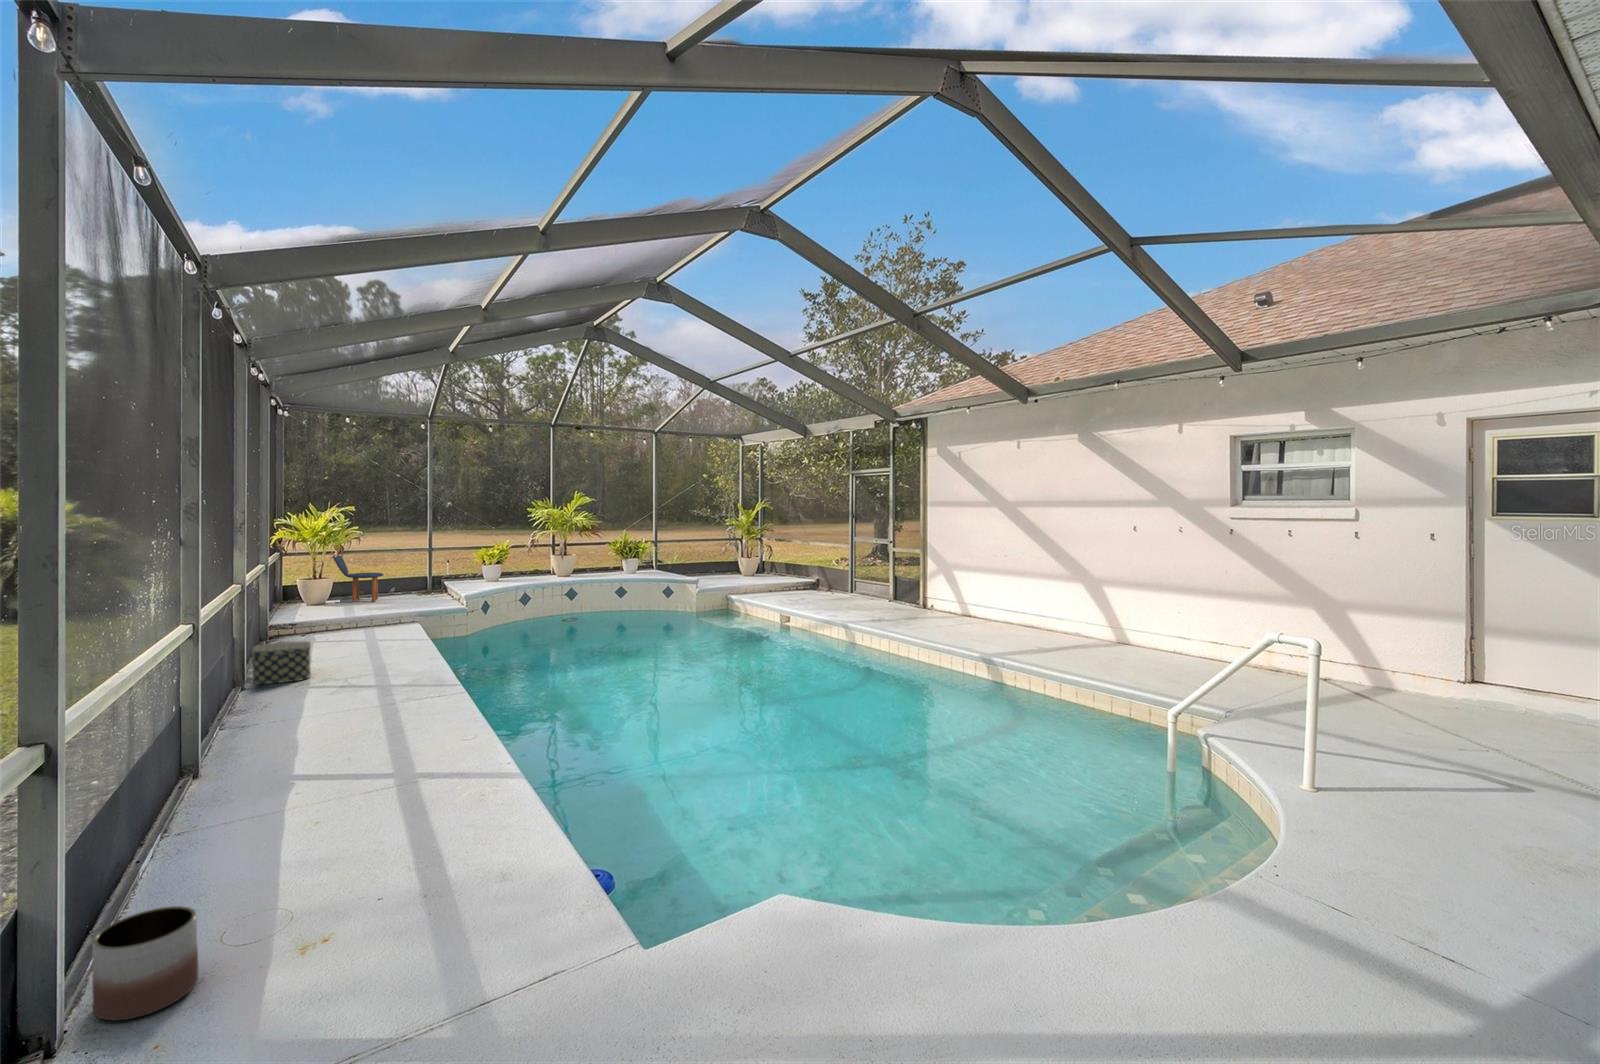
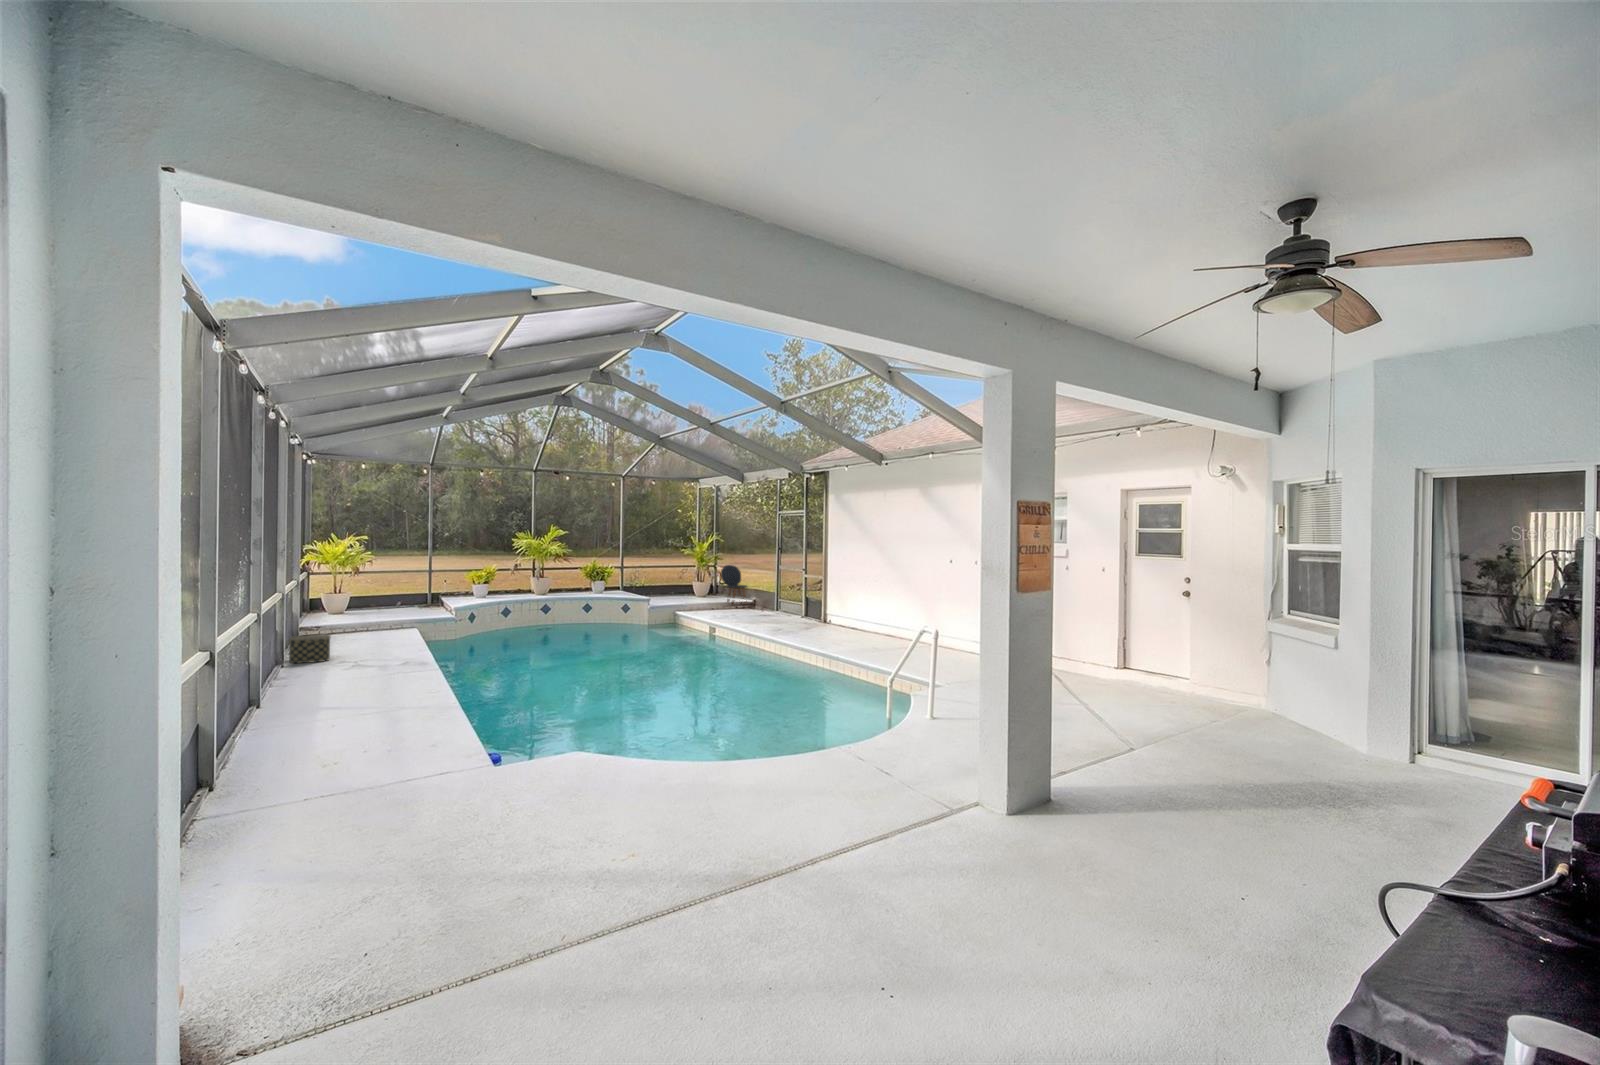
chair: present [333,556,384,602] -> present [721,565,747,605]
planter: present [92,906,198,1020] -> none [222,739,270,784]

